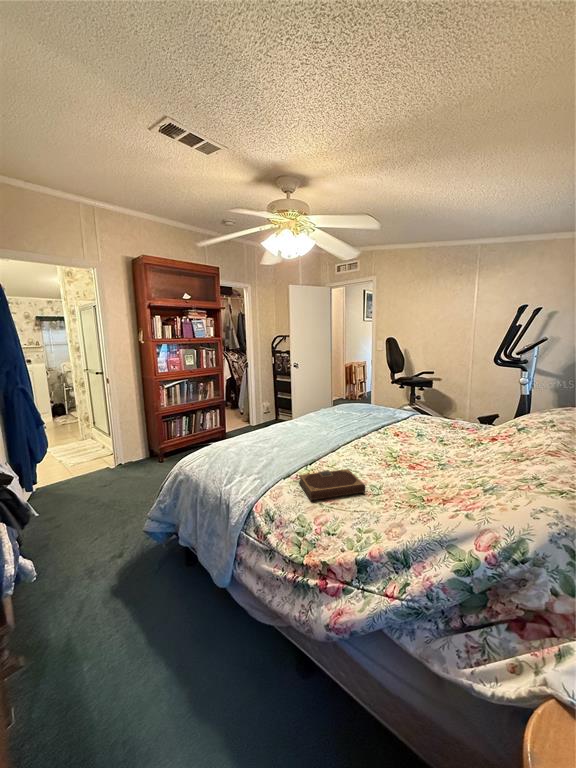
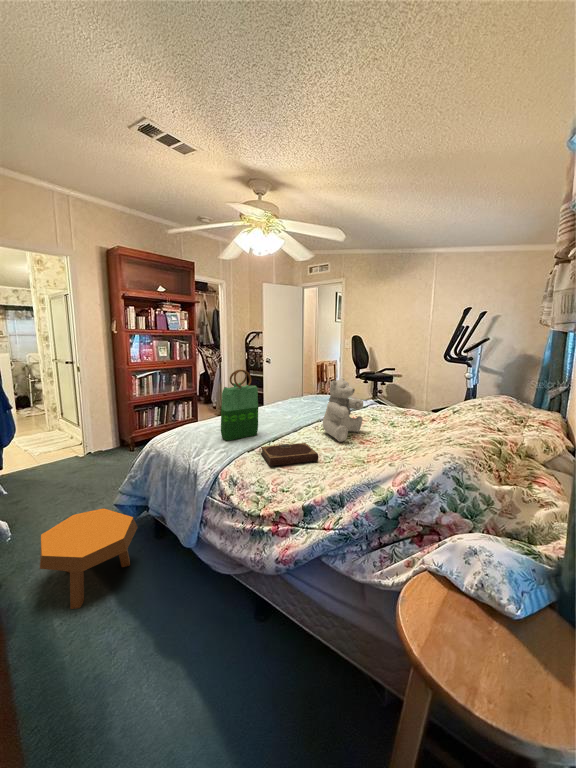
tote bag: none [253,386,293,465] -> present [221,370,258,441]
teddy bear: none [364,393,411,466] -> present [323,378,363,442]
footstool: none [65,535,167,653] -> present [40,508,138,609]

